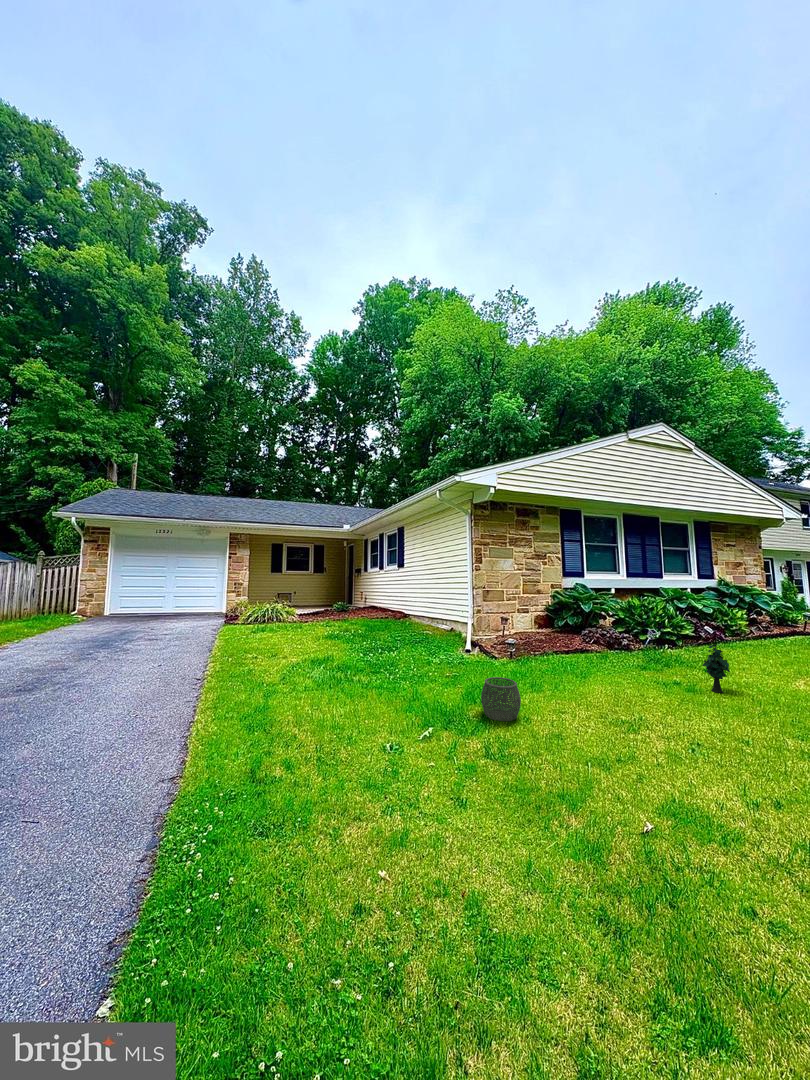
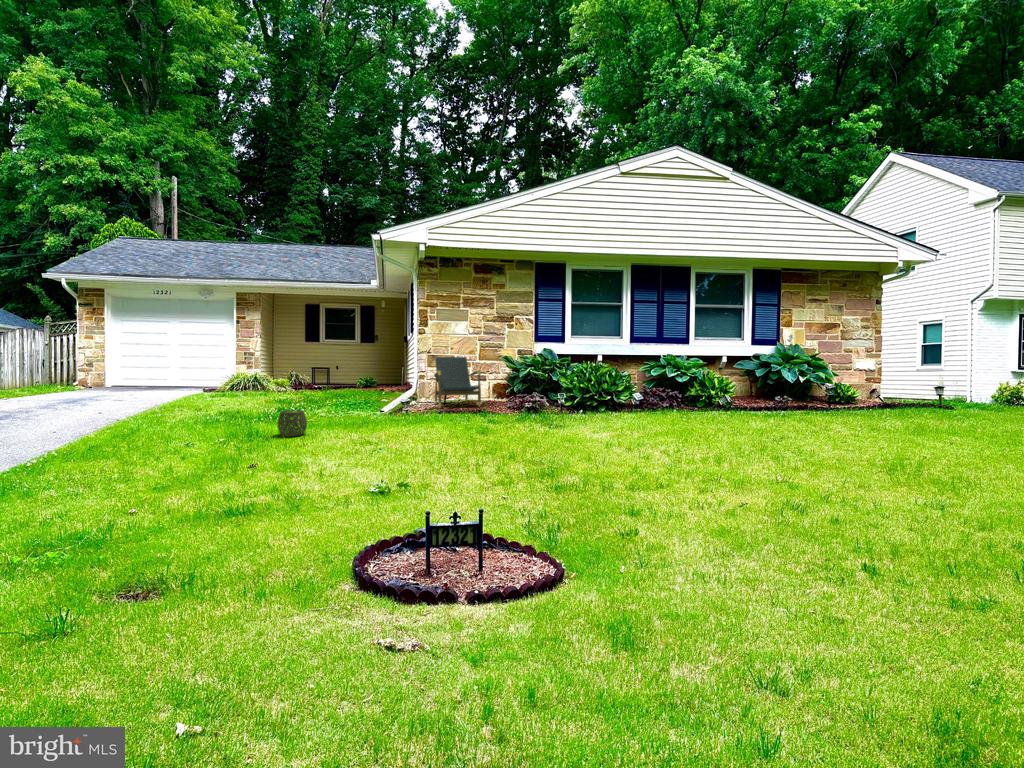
lounge chair: none [495,592,552,645] -> present [434,357,481,408]
decorative plant: present [703,644,730,693] -> none [493,395,516,435]

